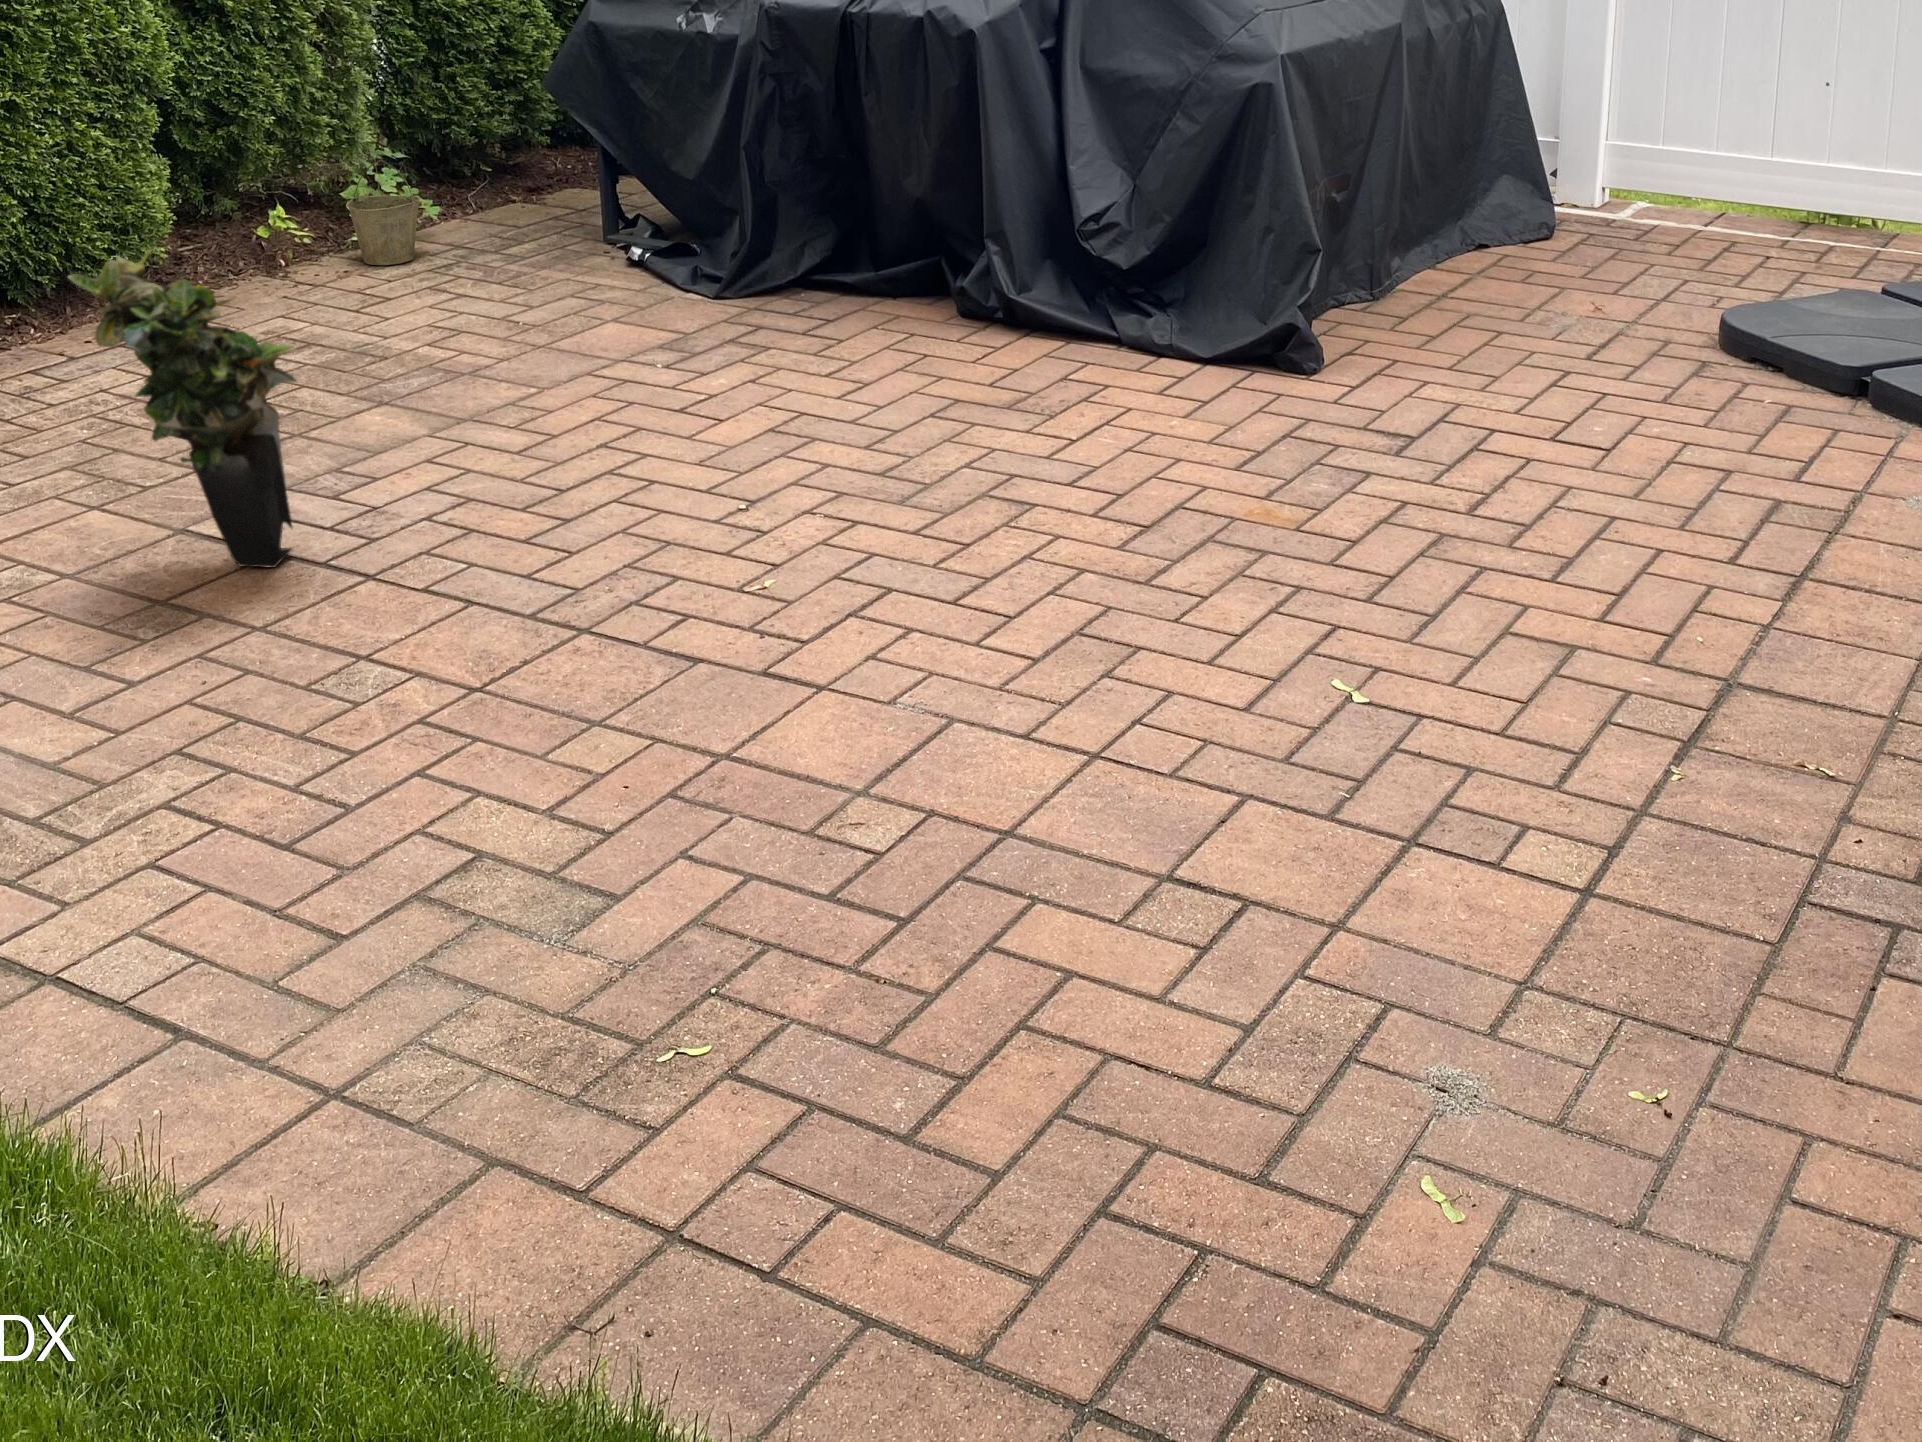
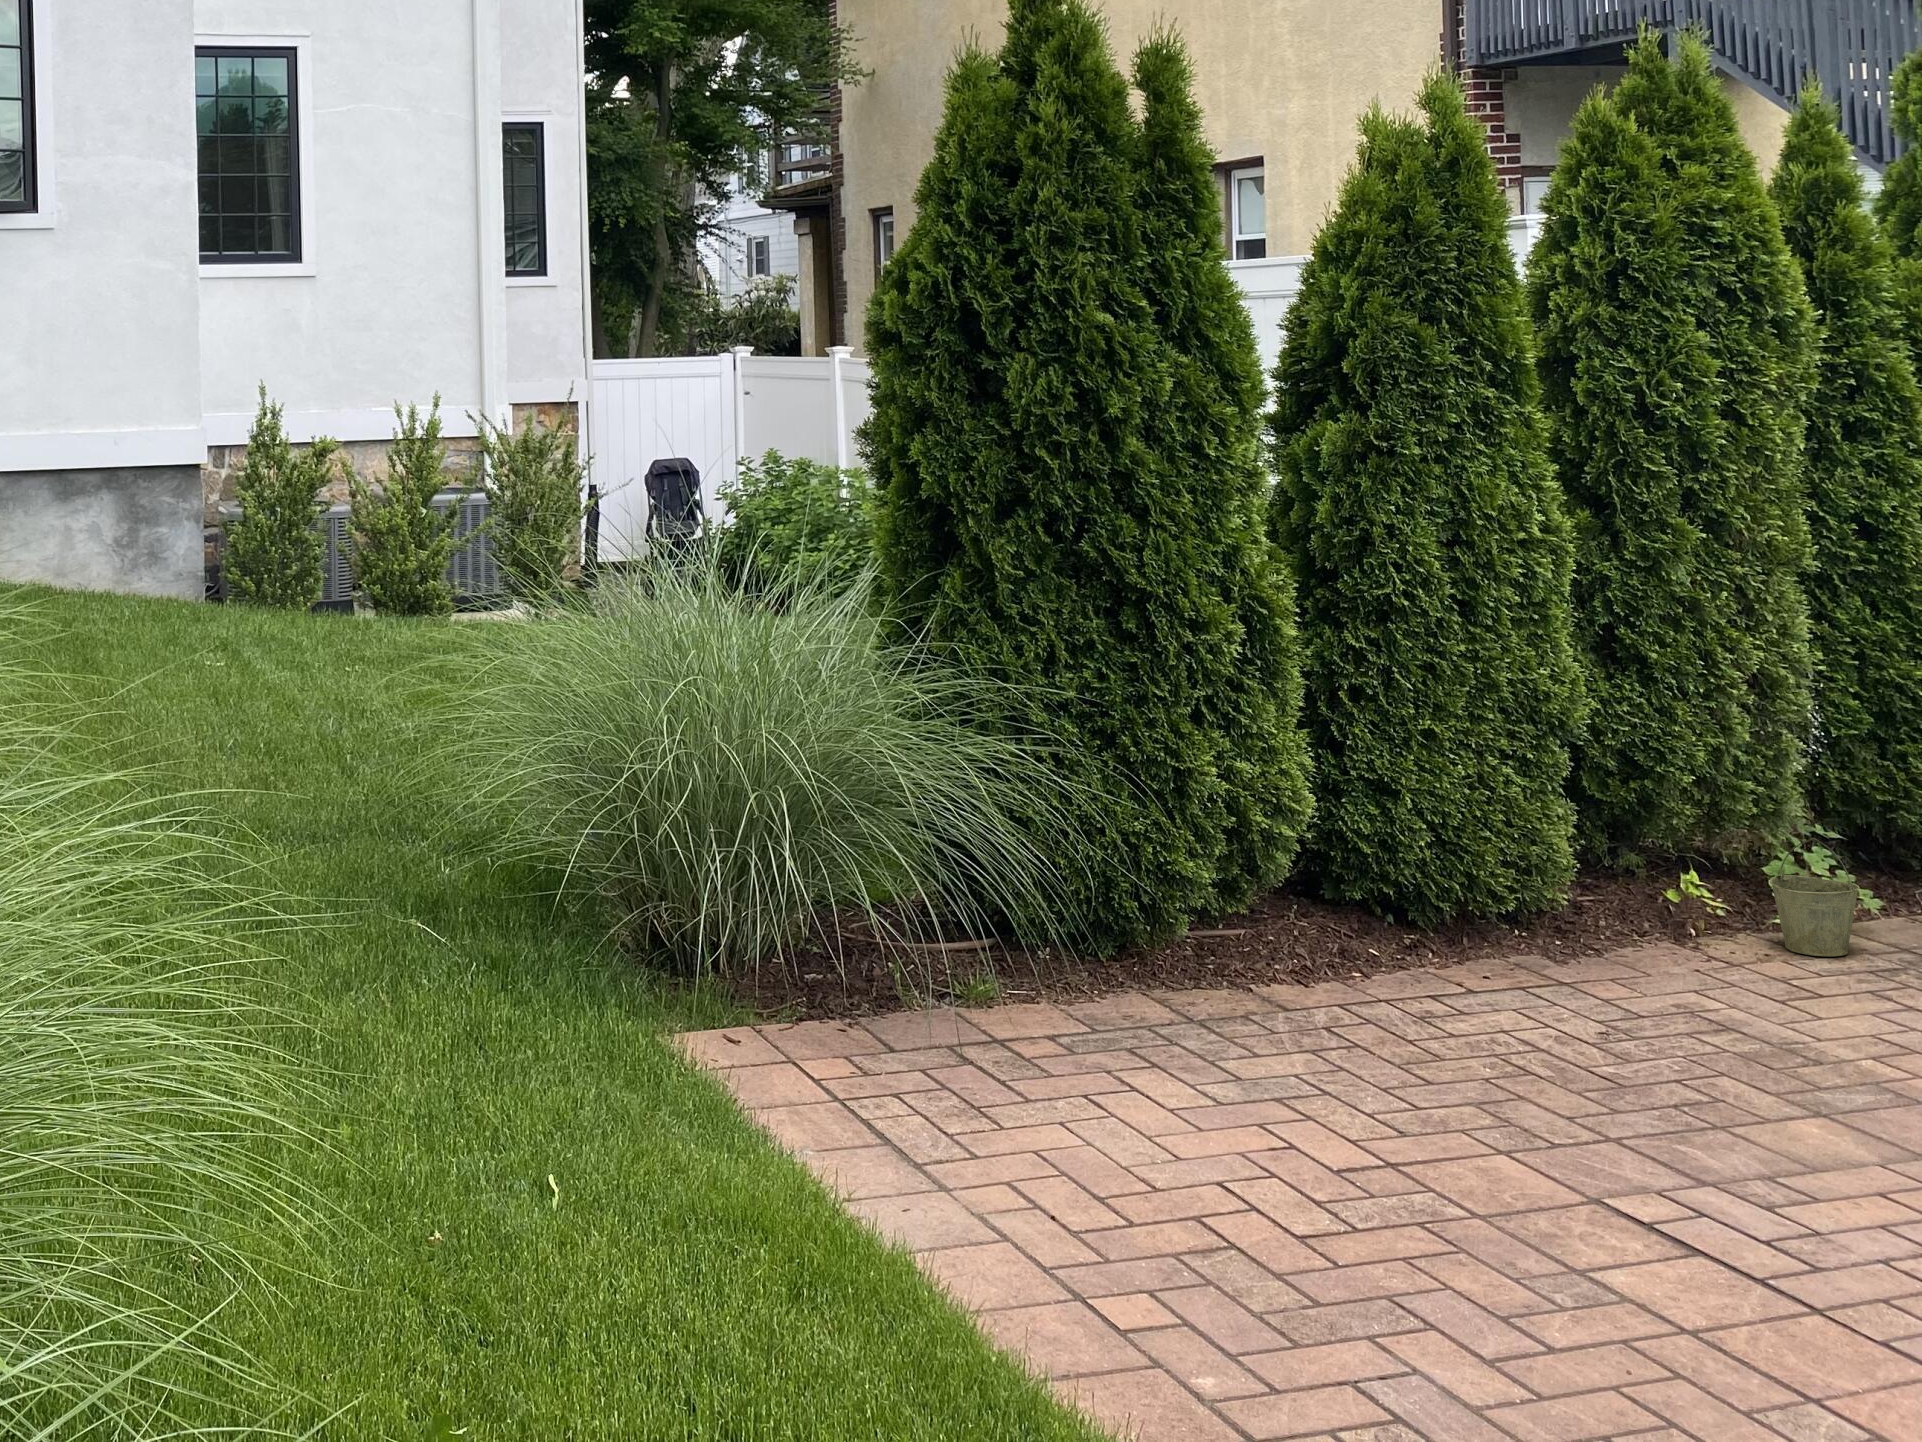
potted plant: present [69,249,296,568] -> none [1510,901,1743,1266]

